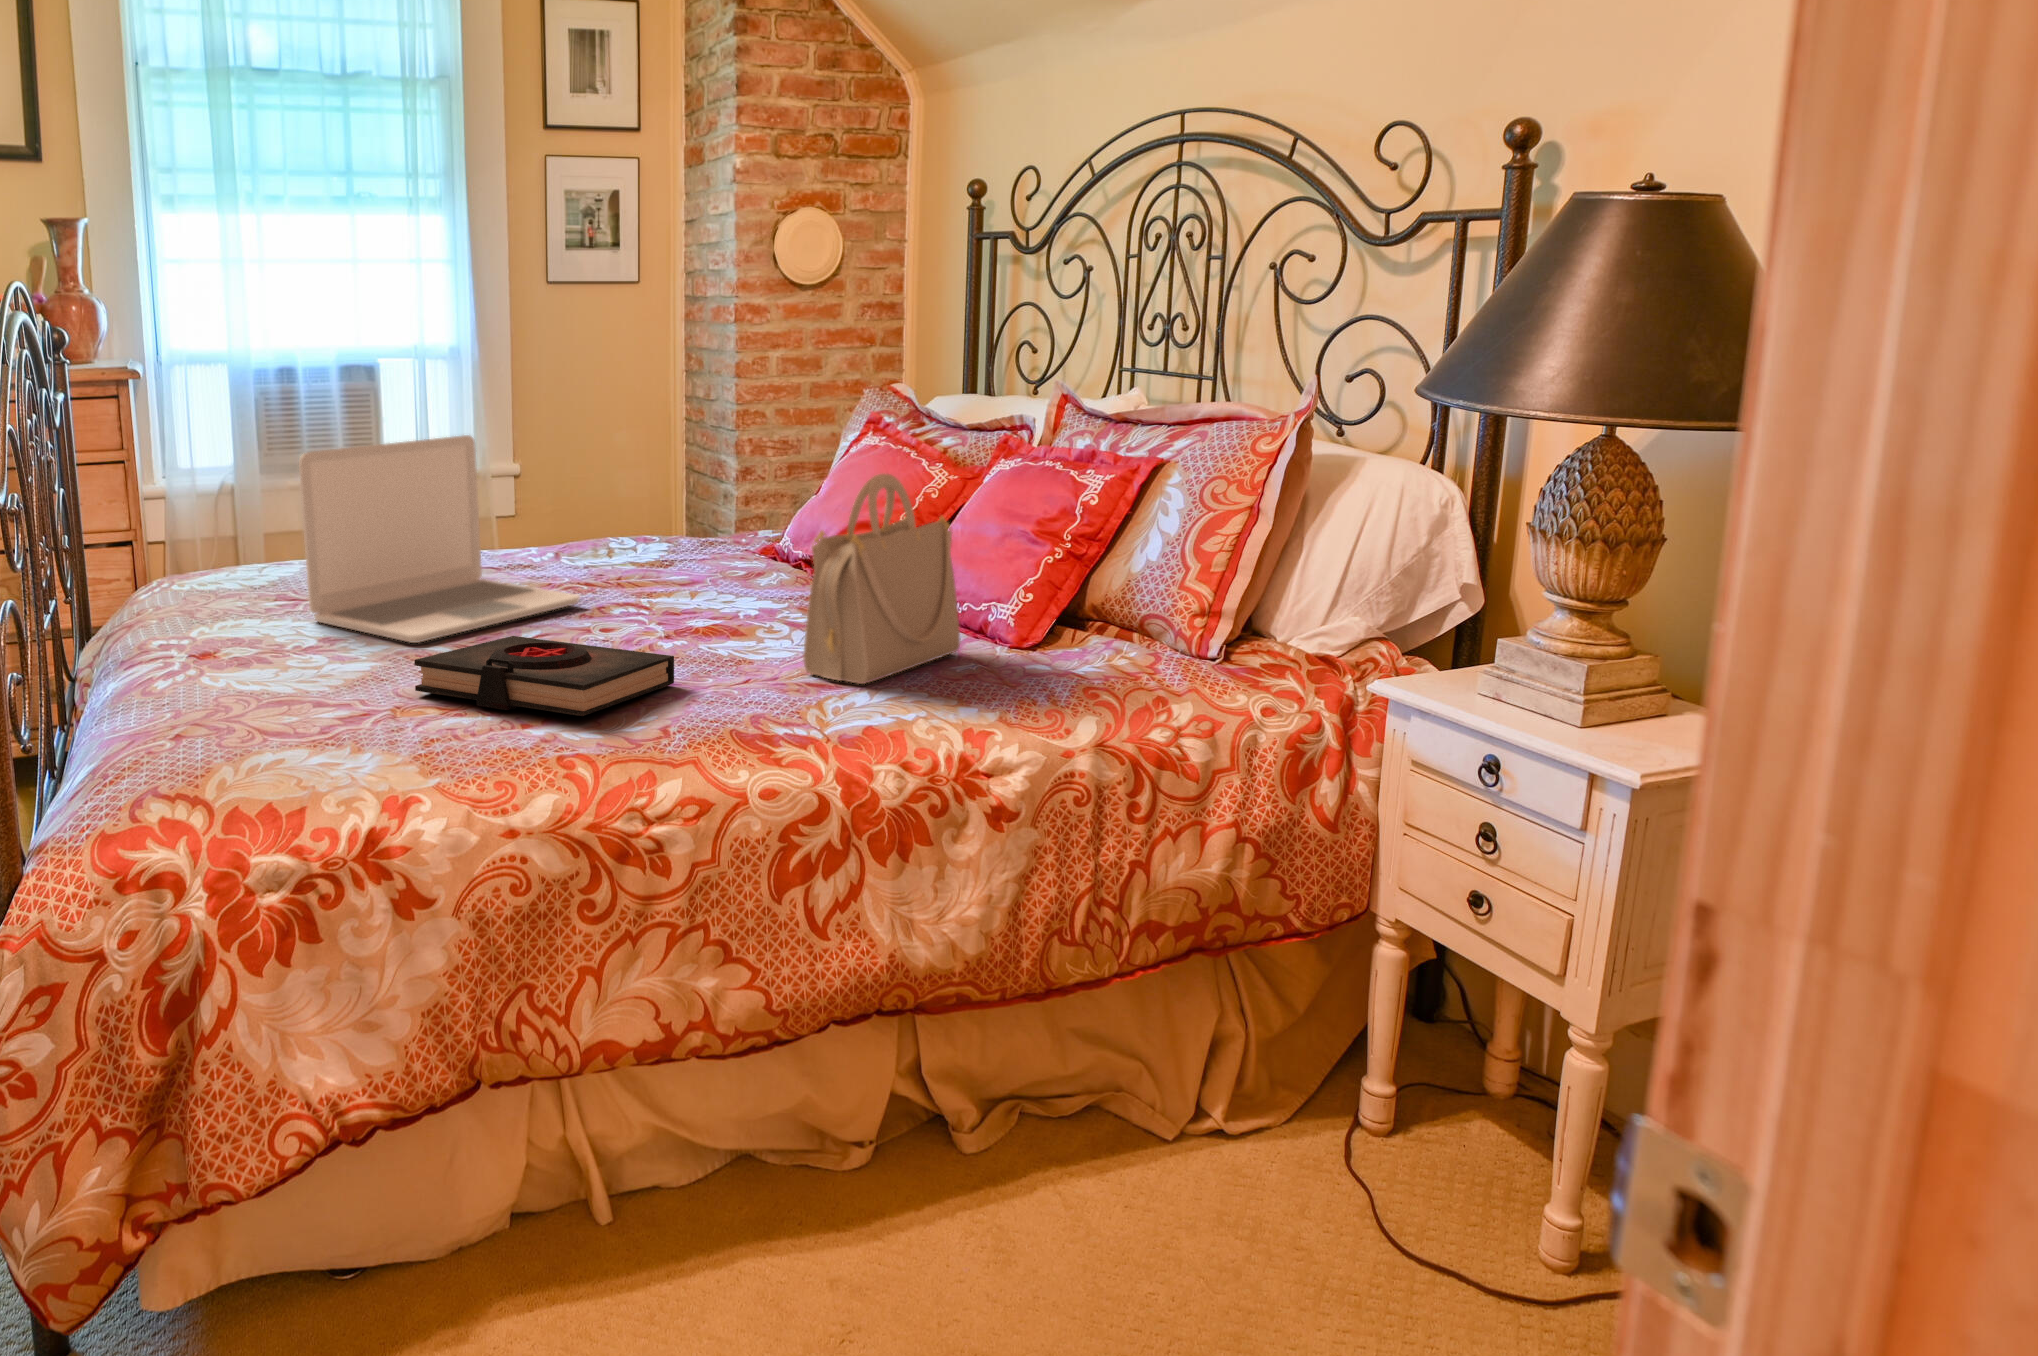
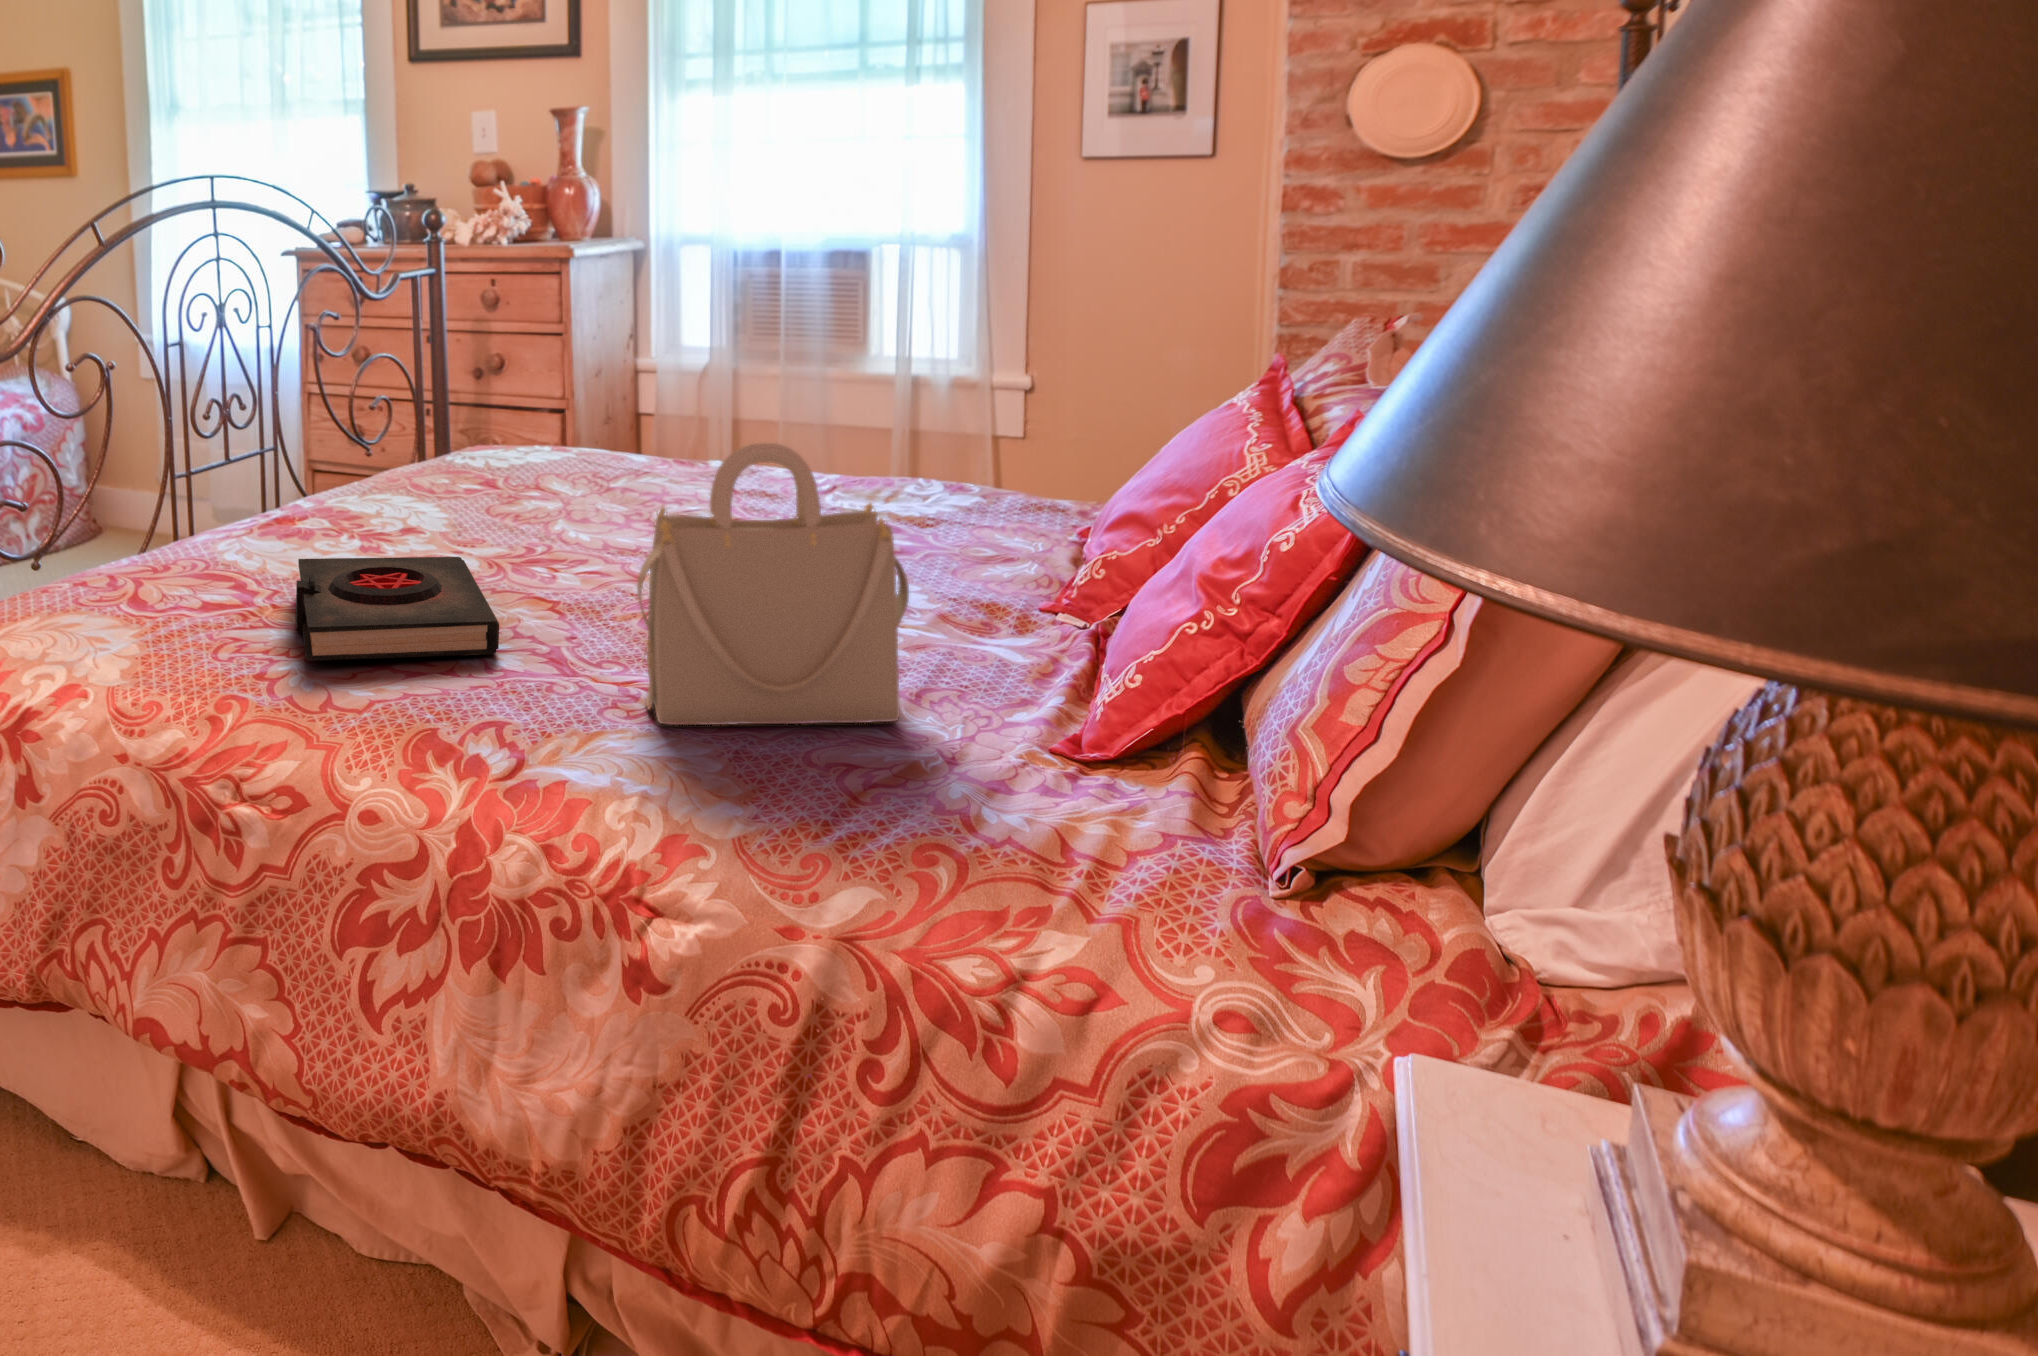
laptop: present [299,435,580,643] -> none [435,331,681,543]

